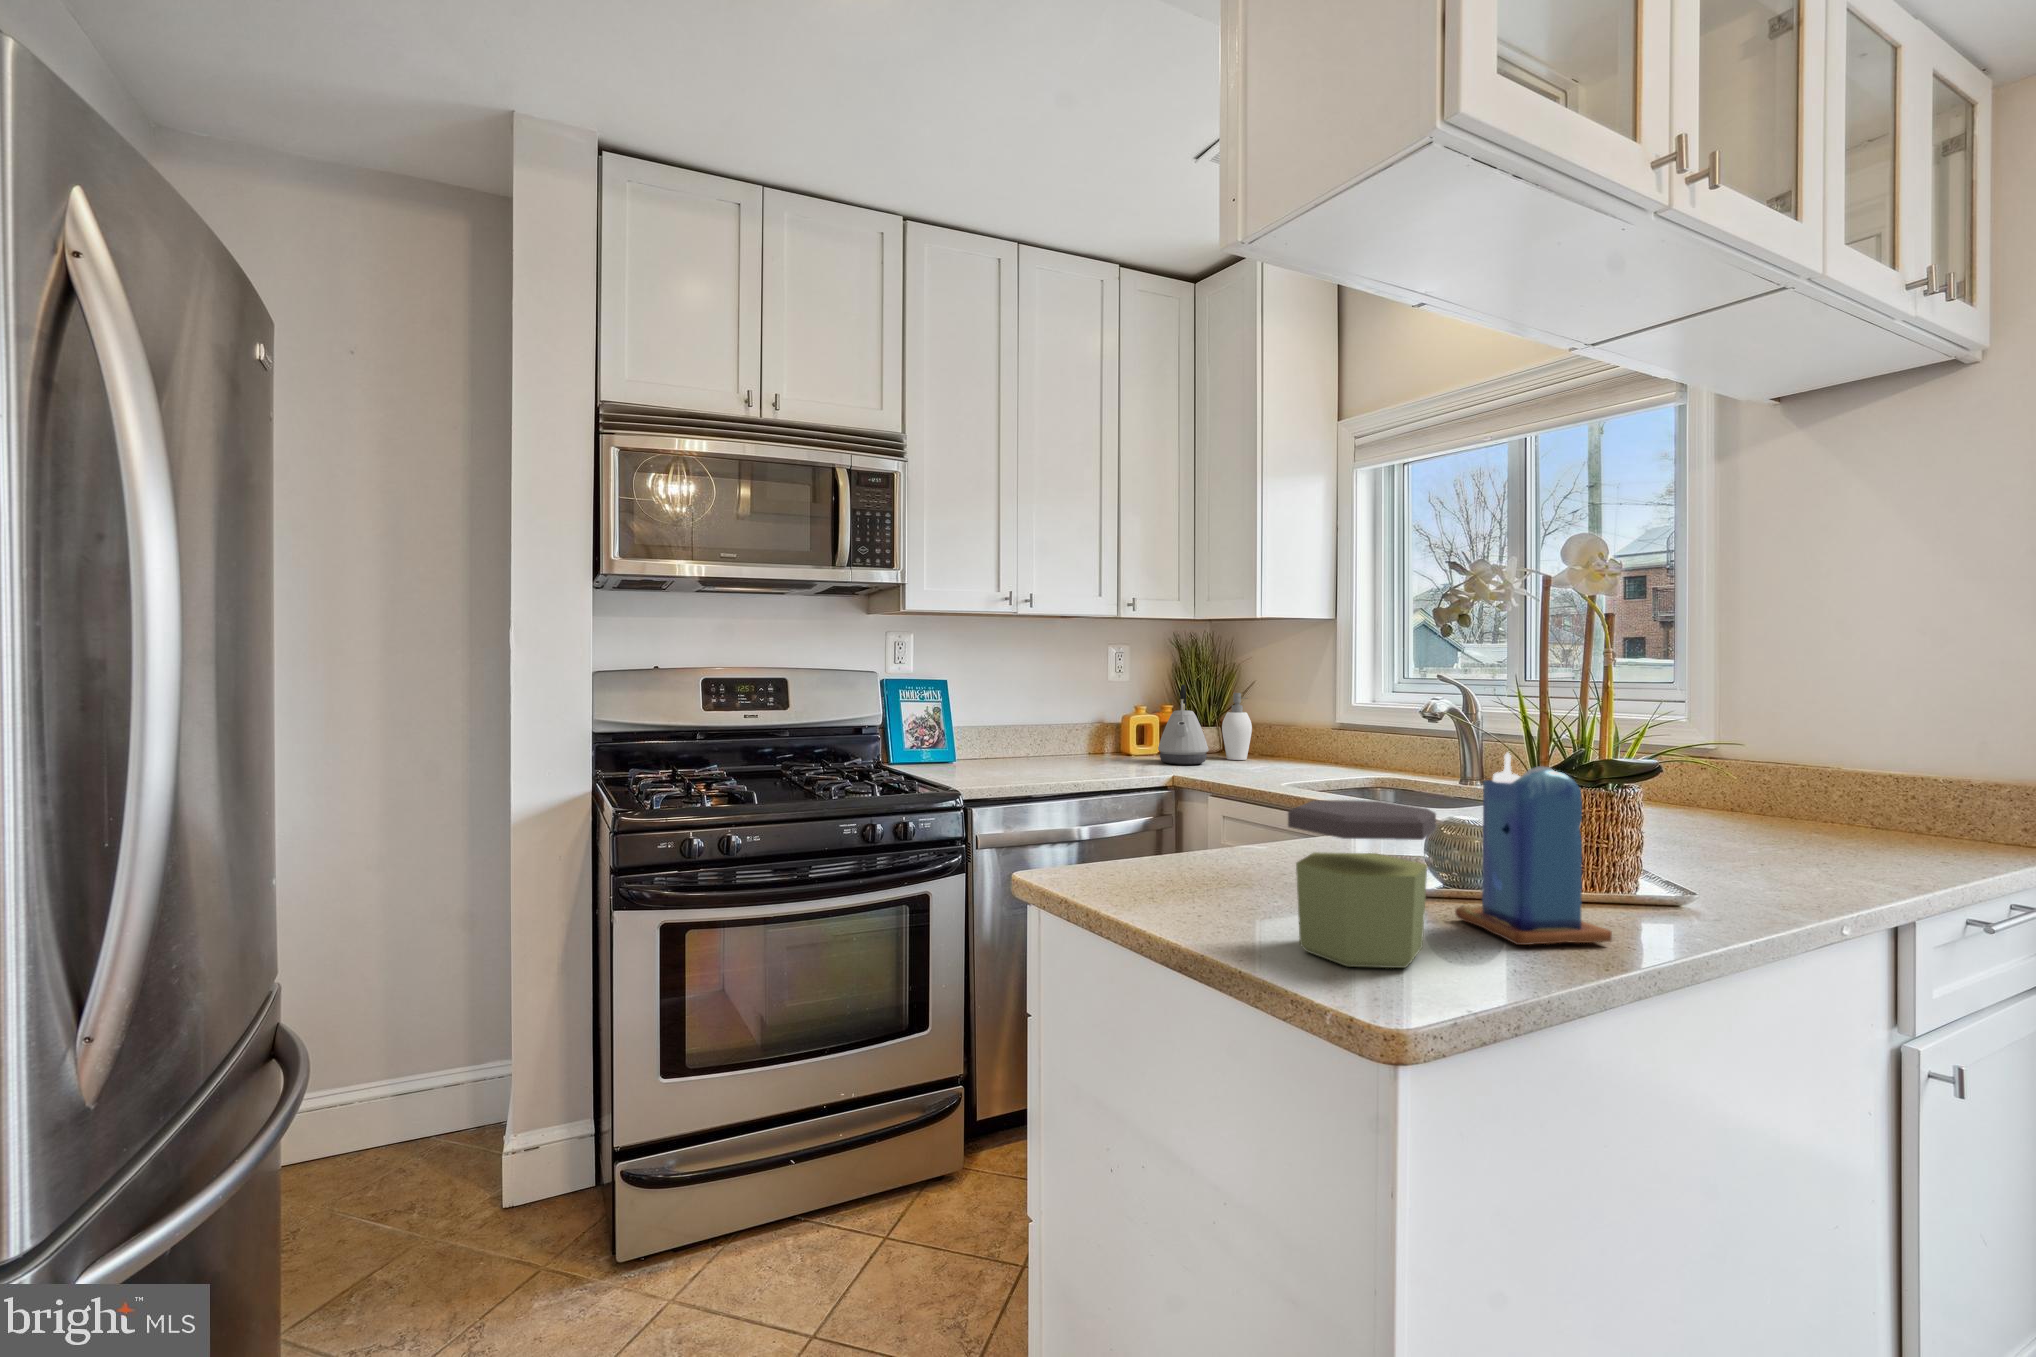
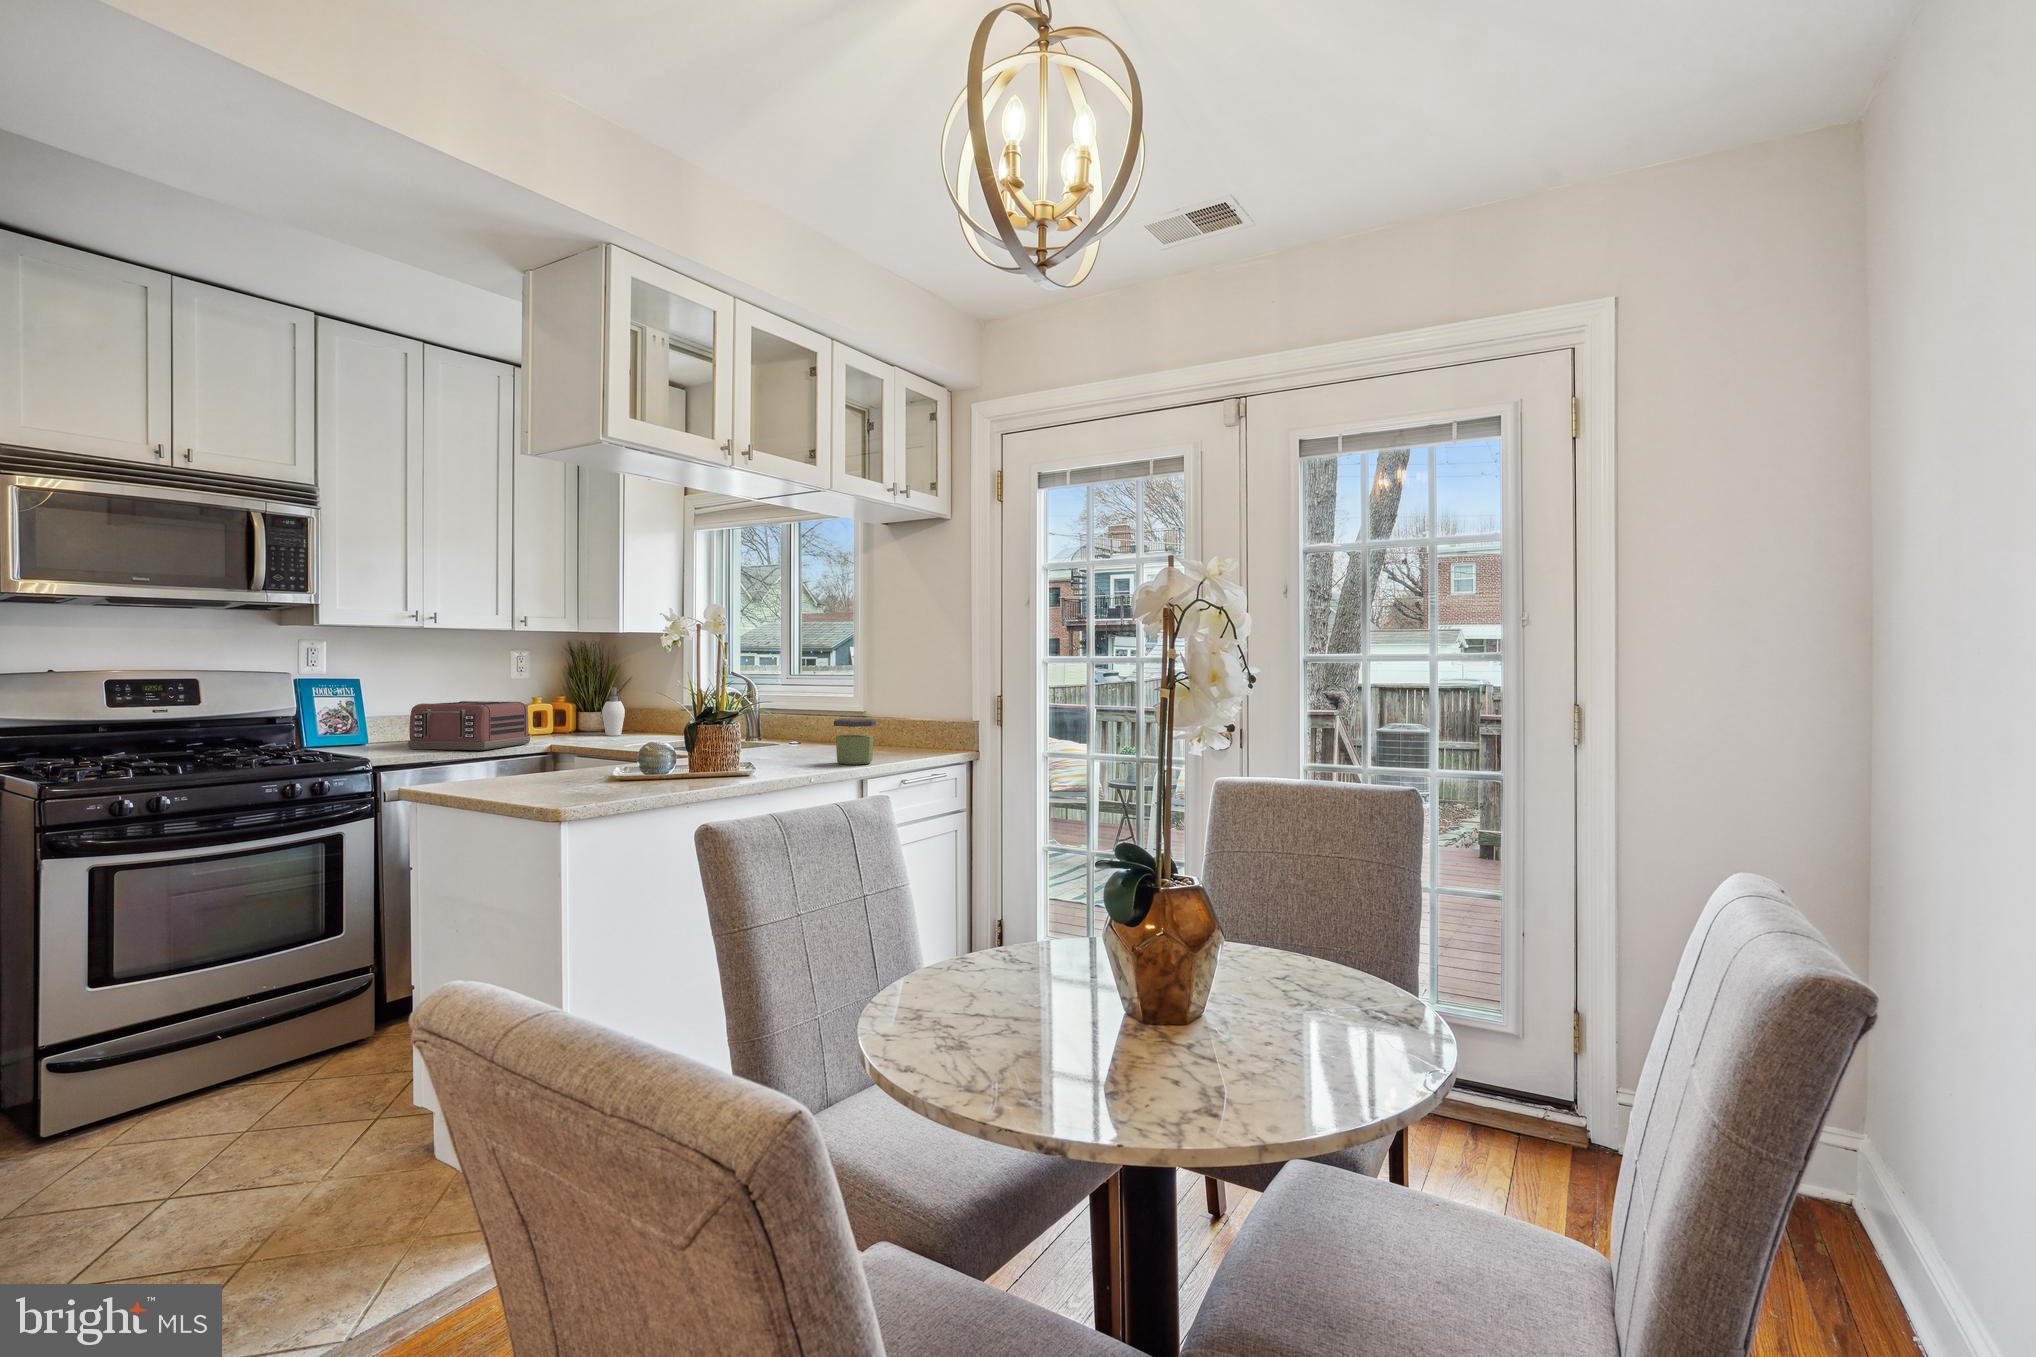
kettle: present [1158,685,1209,765] -> none [548,682,588,740]
toaster: none [1000,710,1142,779] -> present [408,701,530,750]
candle: present [1455,753,1612,945] -> none [630,715,685,794]
jar: present [1288,800,1436,968] -> present [834,718,876,765]

